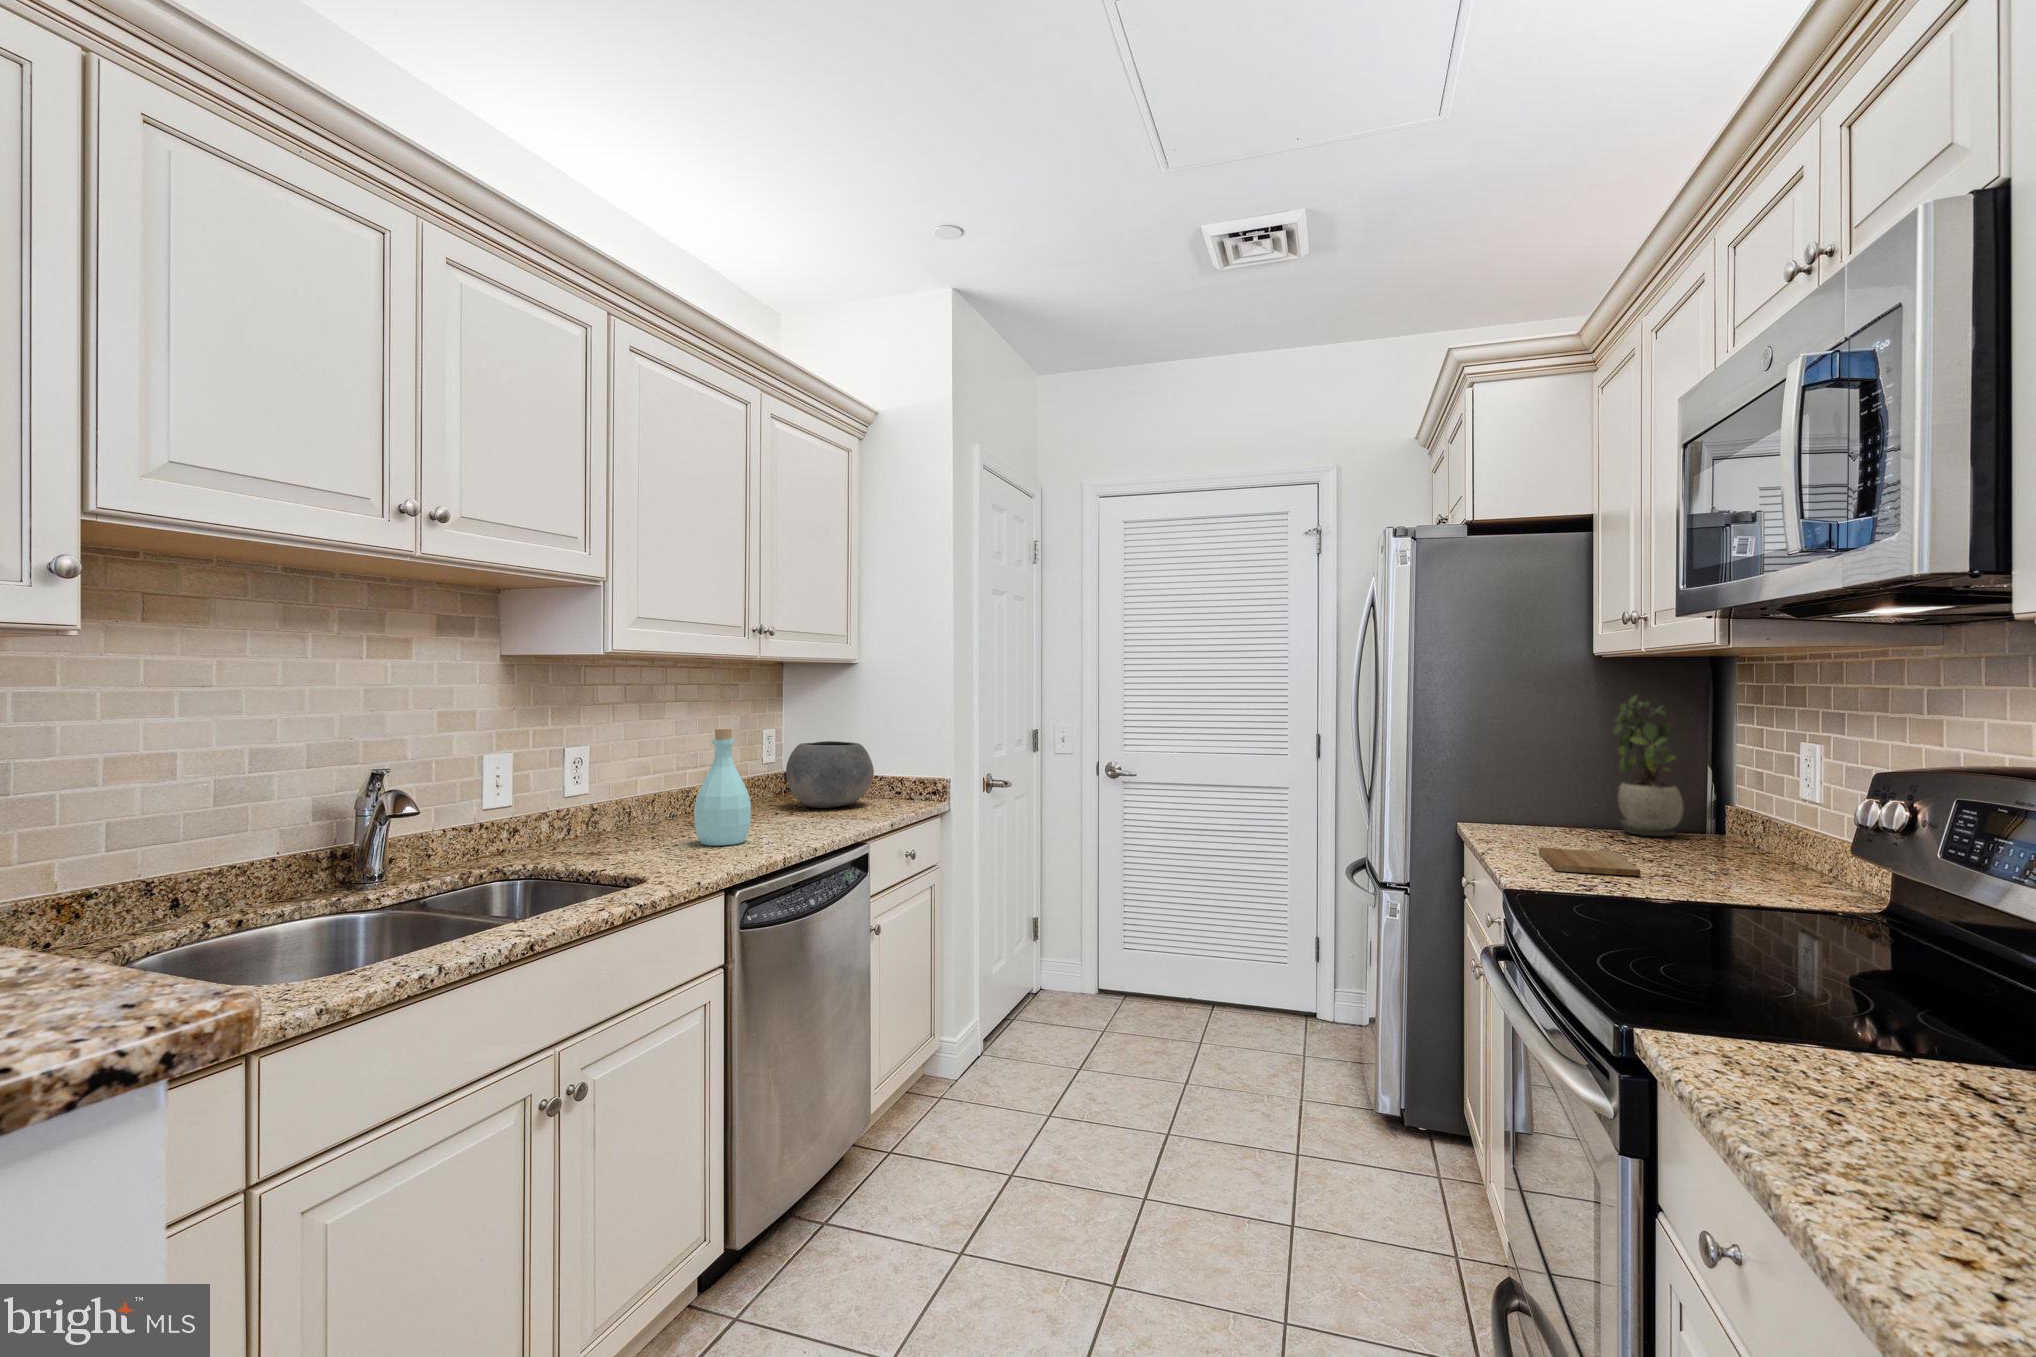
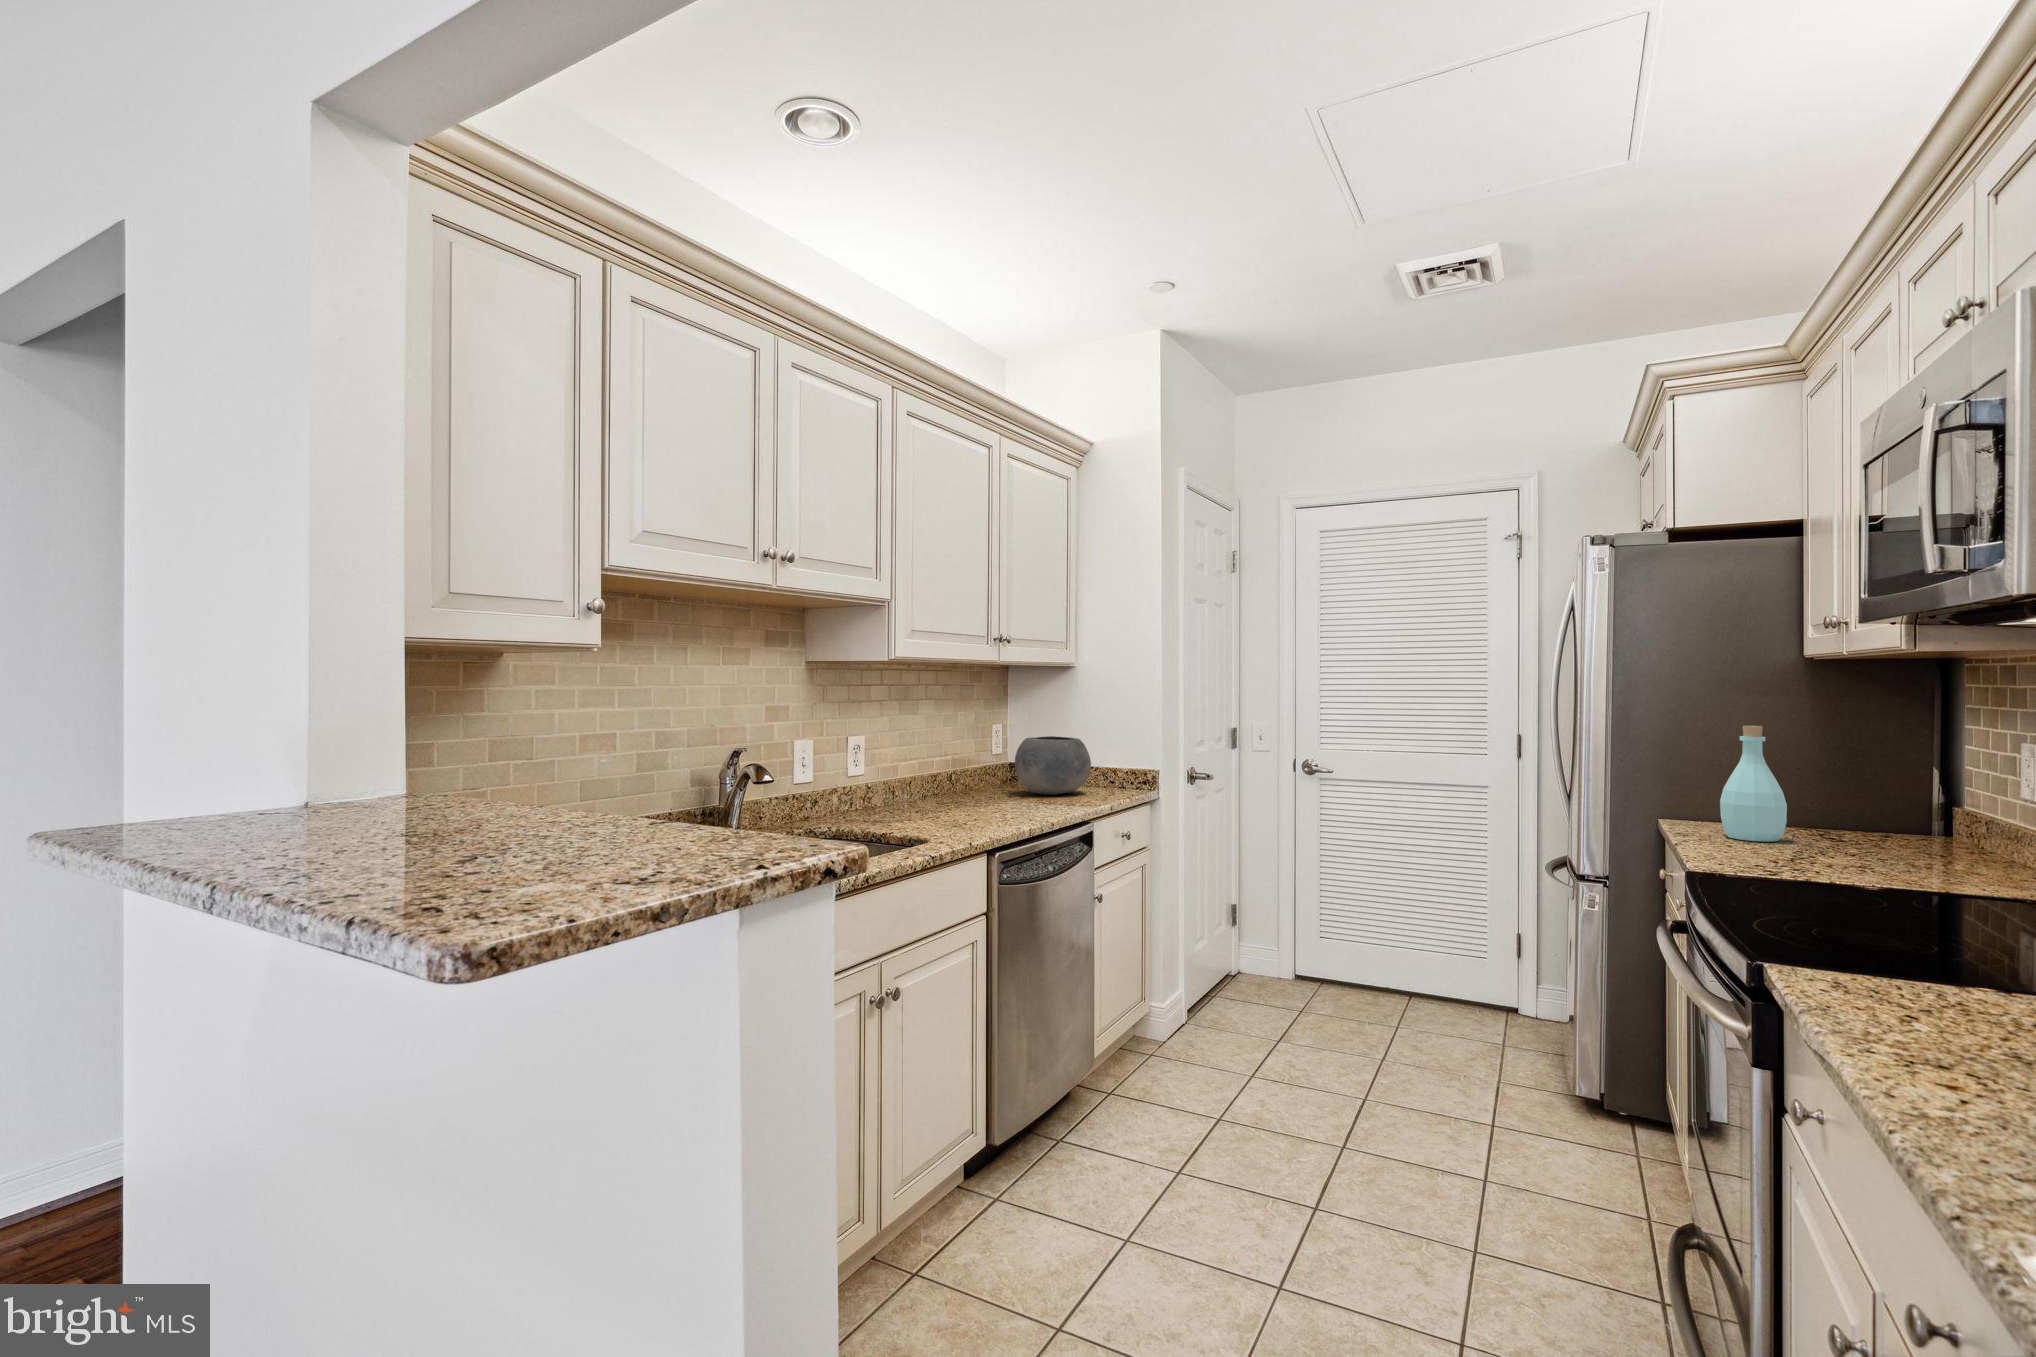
potted plant: present [1613,696,1683,836] -> none [1824,698,1900,837]
bottle: present [694,729,751,845] -> present [1720,726,1787,842]
cutting board: present [1539,848,1640,876] -> none [1733,841,1830,866]

